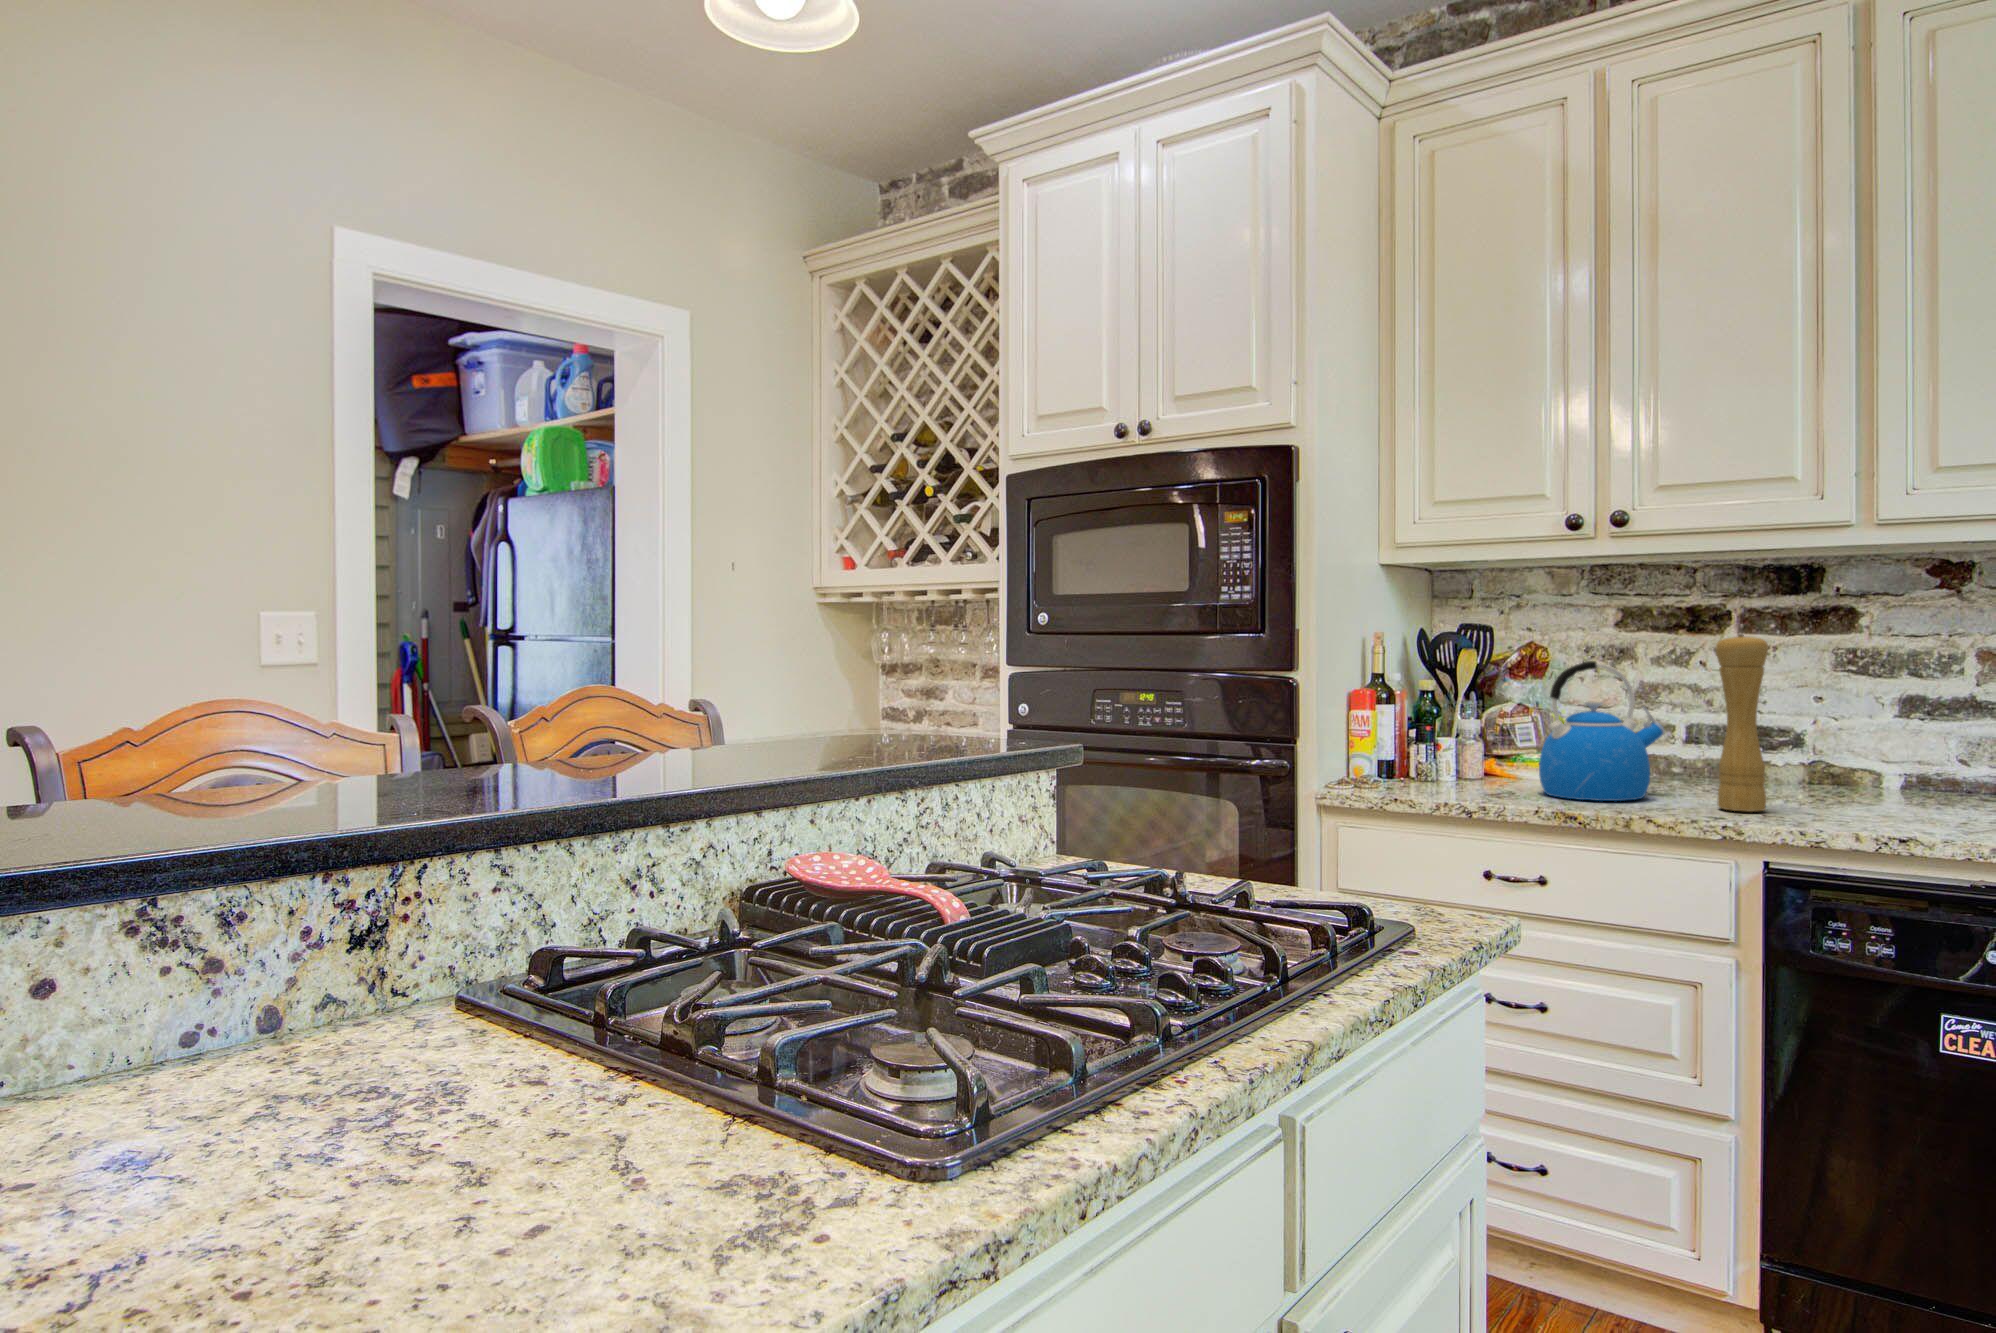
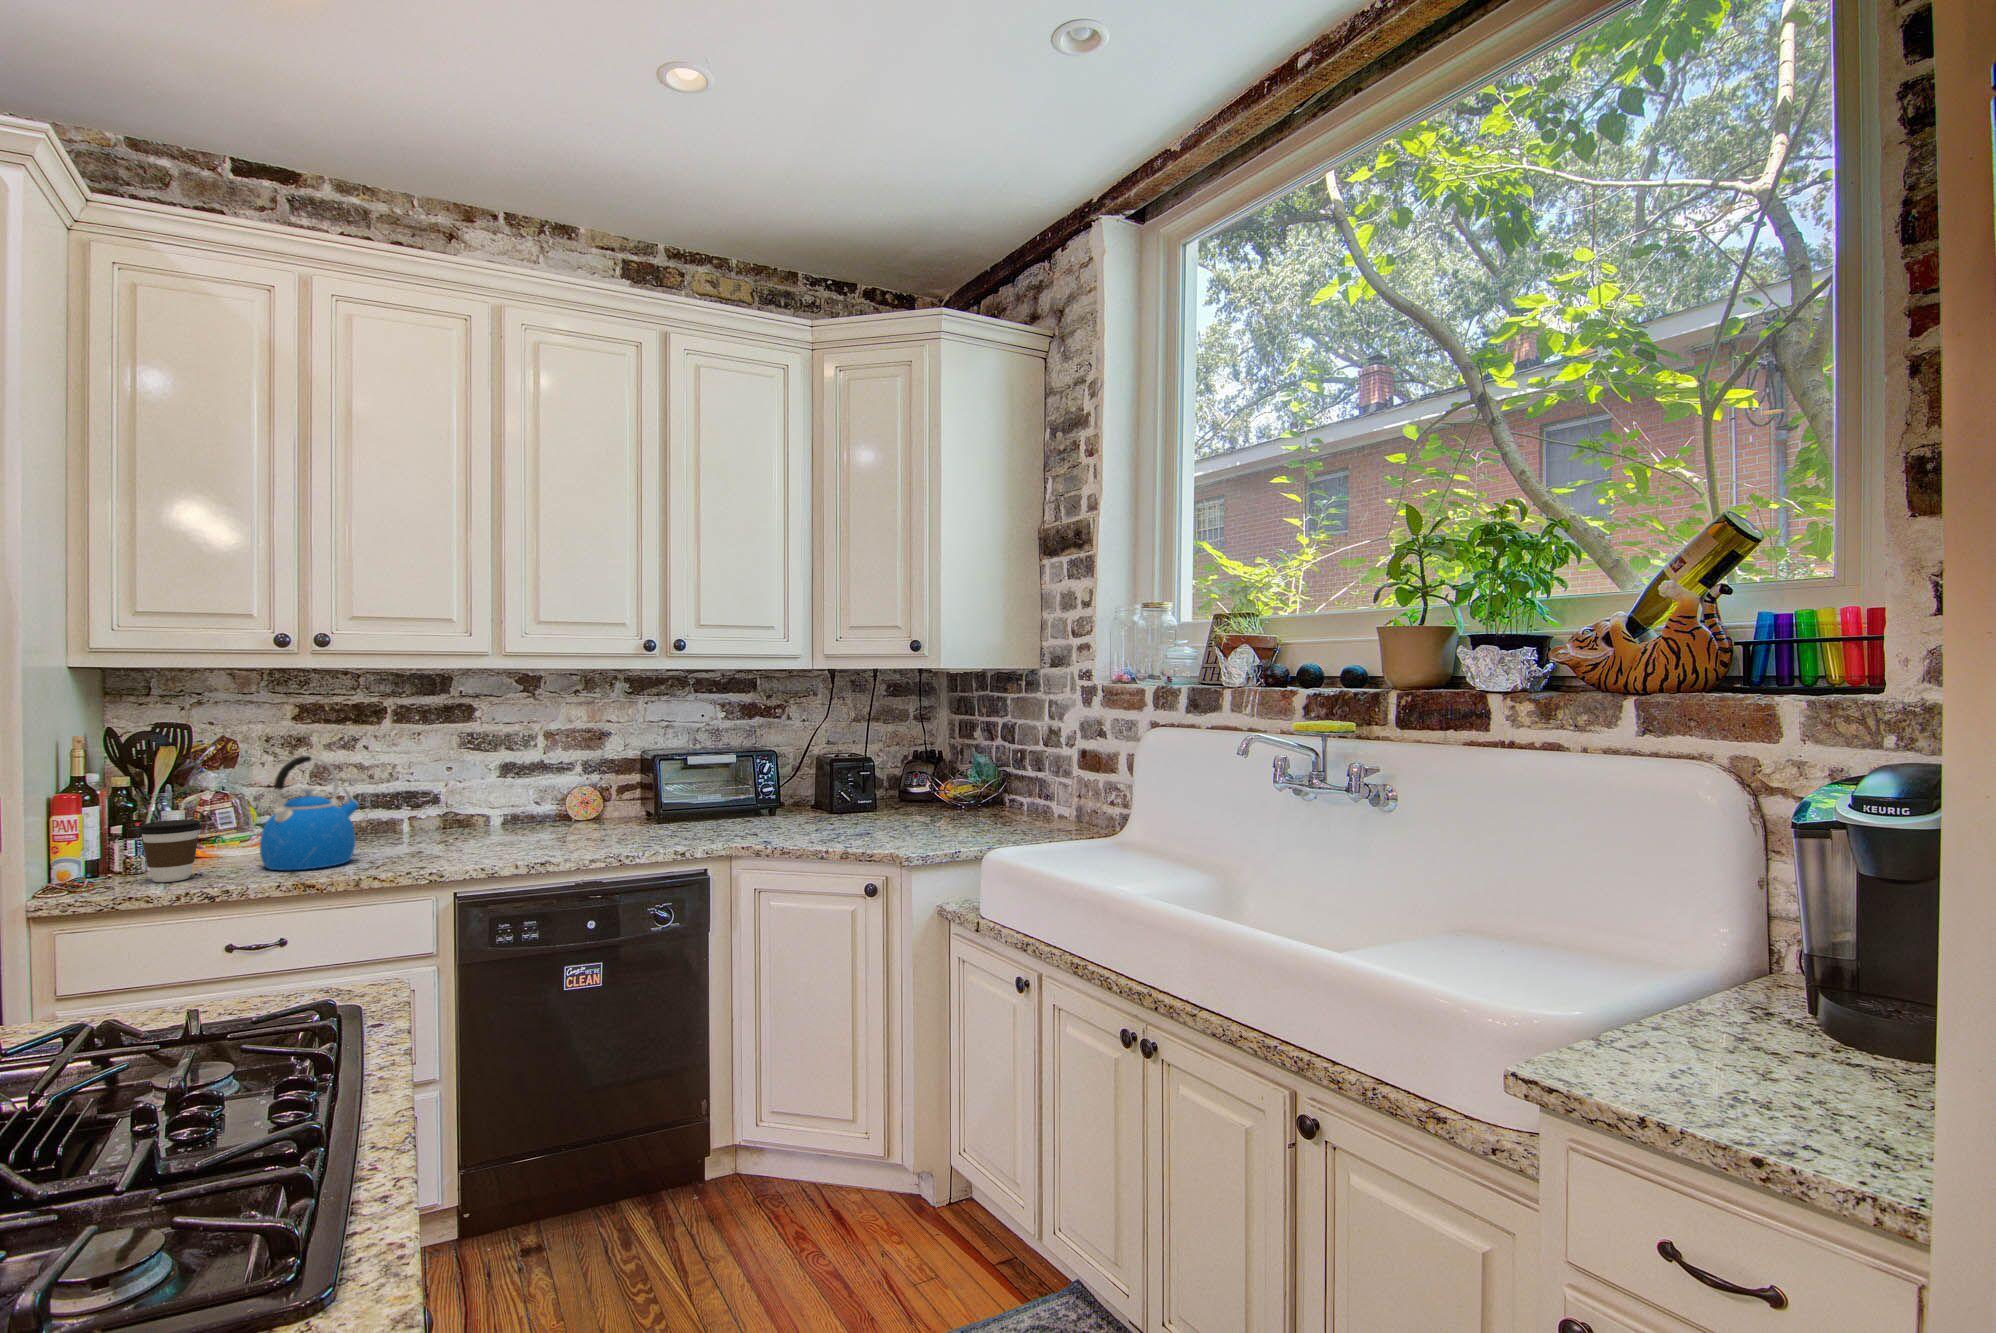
pepper mill: present [1715,634,1768,812] -> none [408,732,445,860]
coffee cup: none [1417,726,1477,791] -> present [138,820,202,882]

